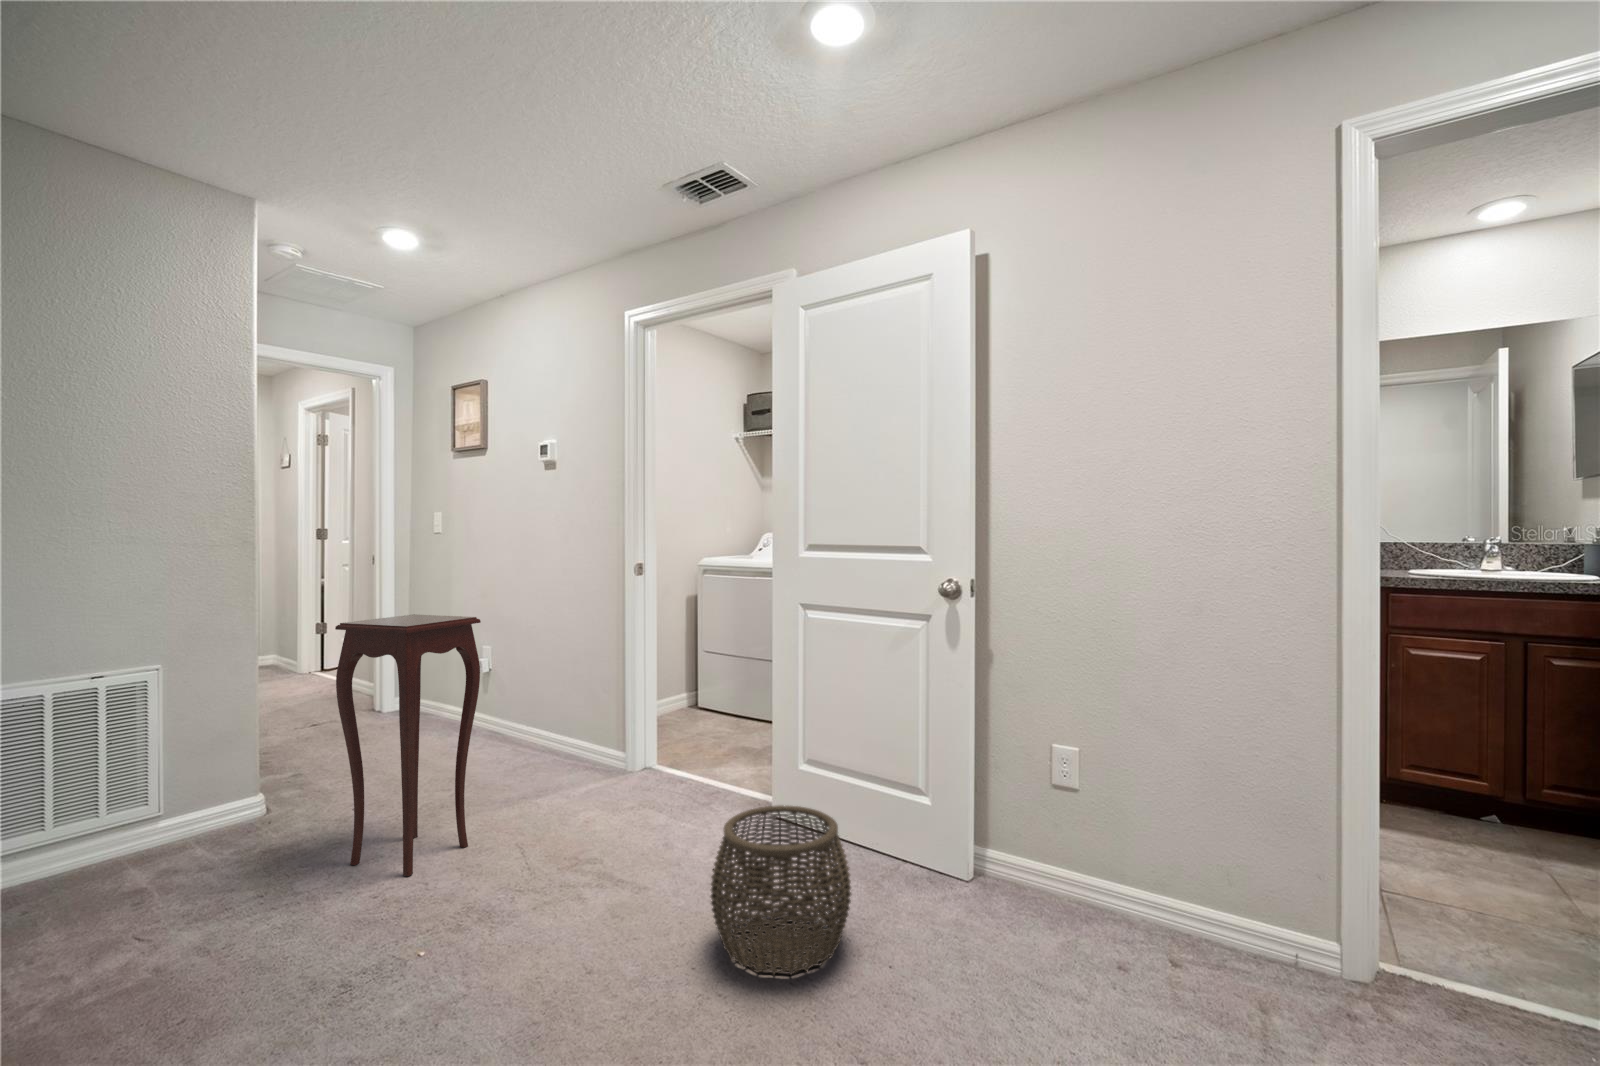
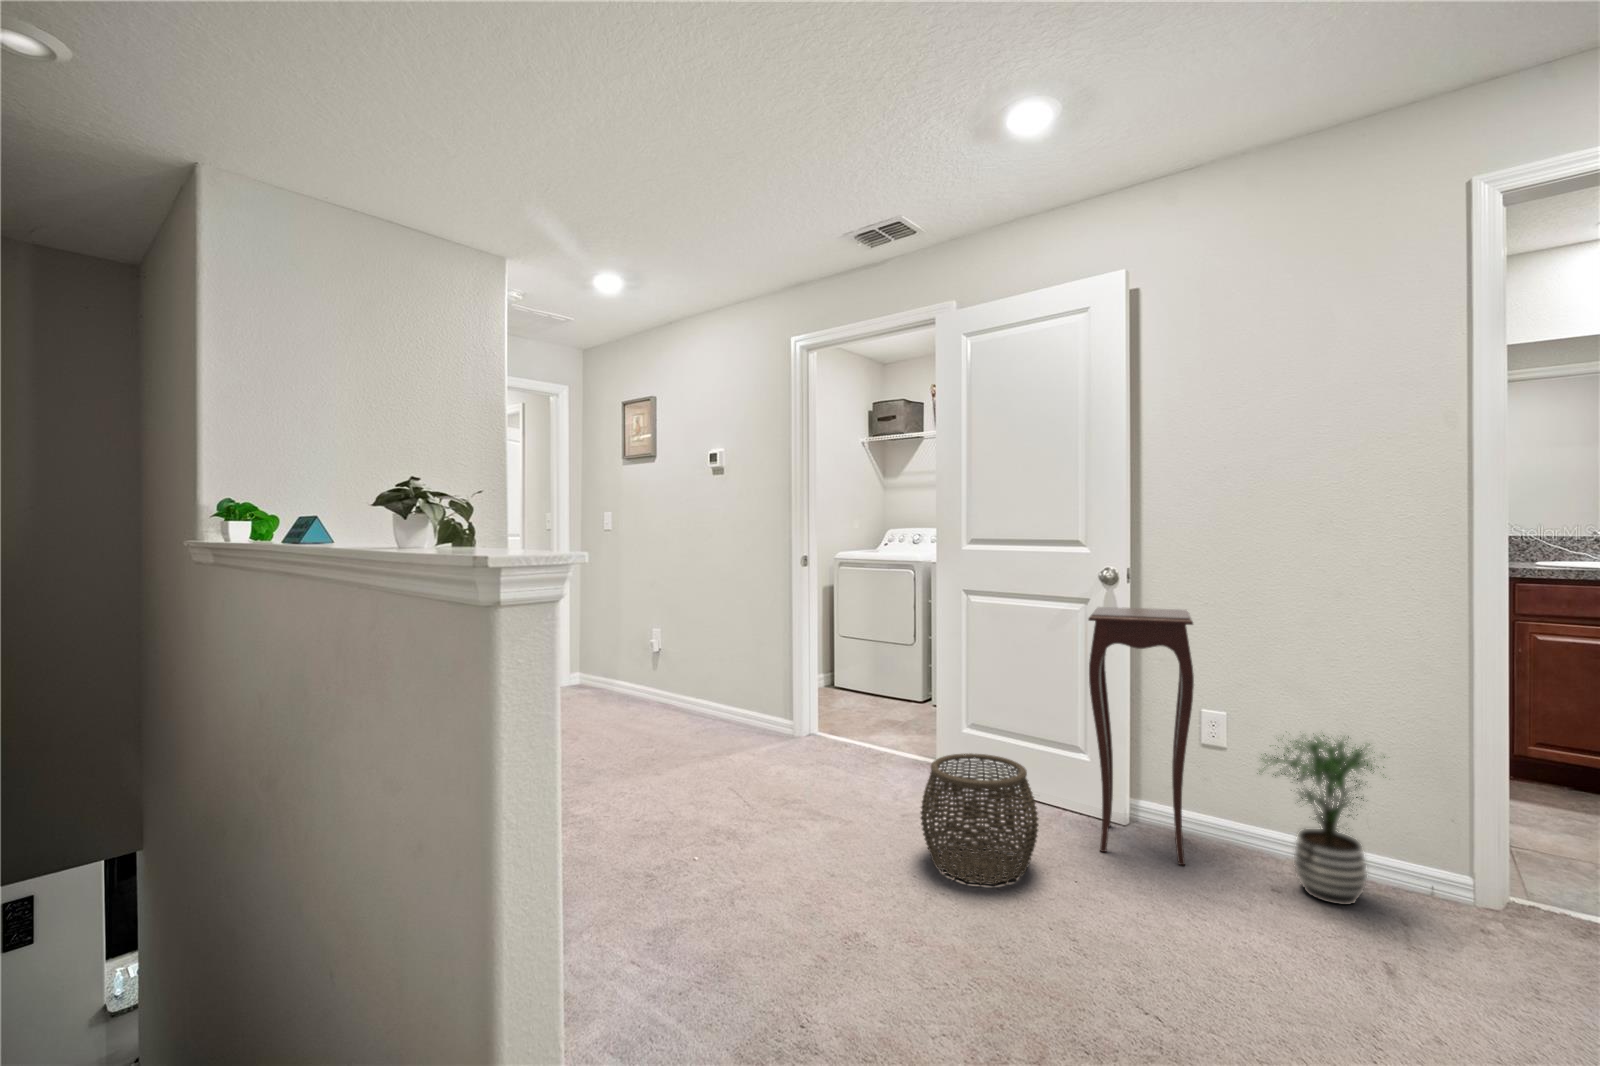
side table: present [335,614,481,876] -> present [1088,607,1194,865]
potted plant: none [1103,771,1257,983] -> present [1259,733,1386,905]

